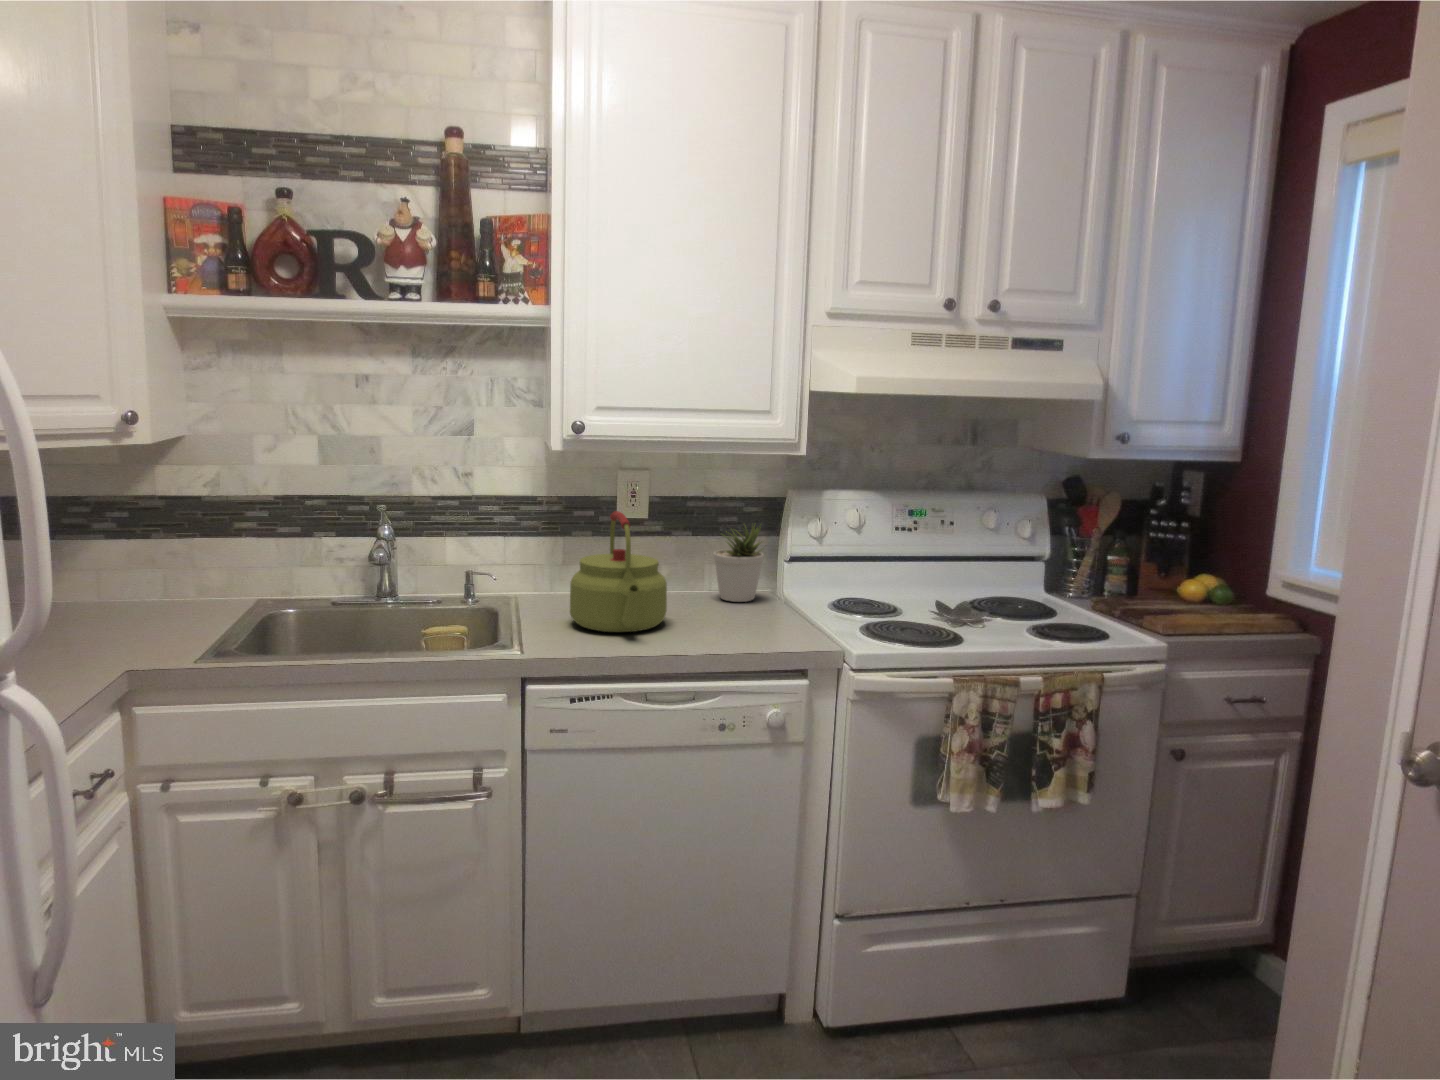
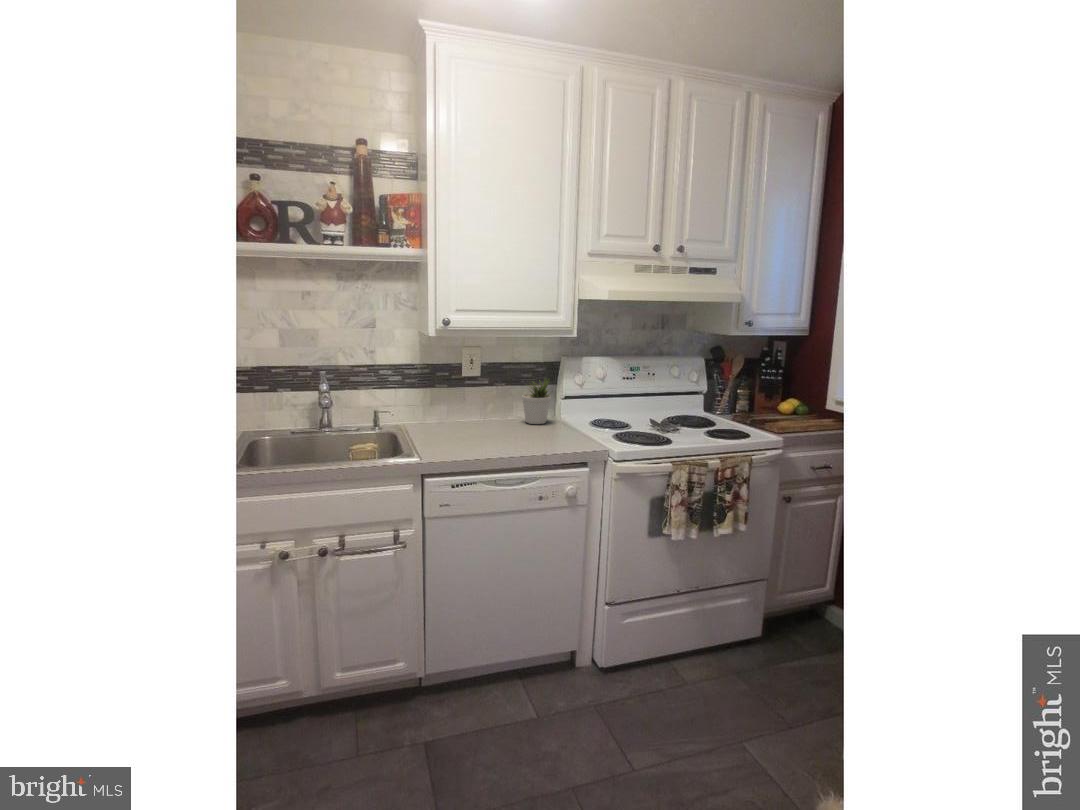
kettle: present [570,511,667,632] -> none [444,372,501,444]

